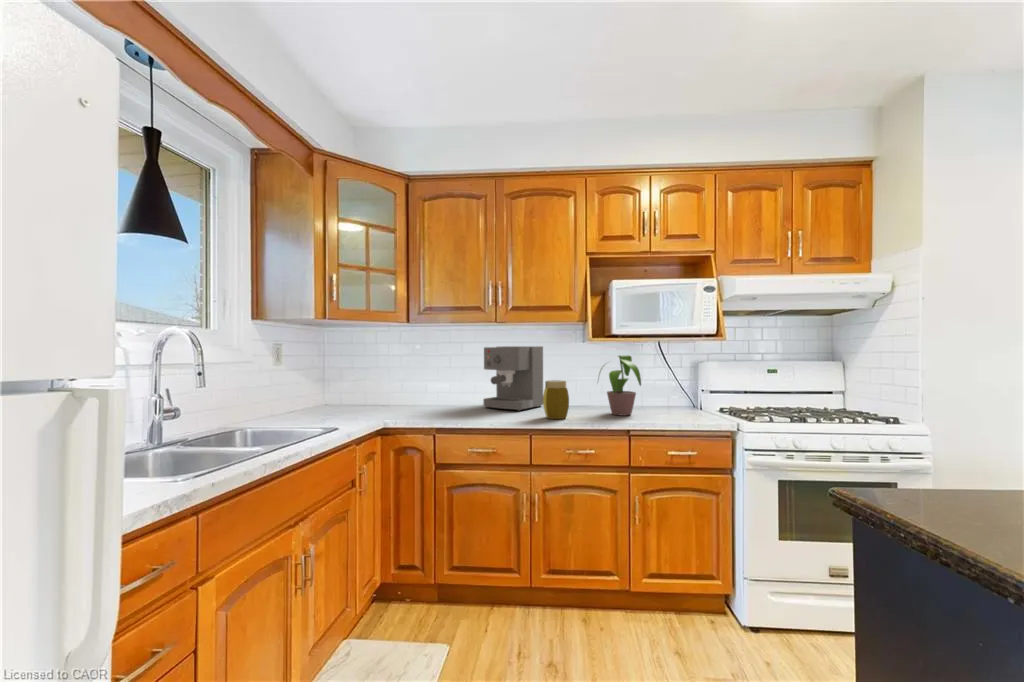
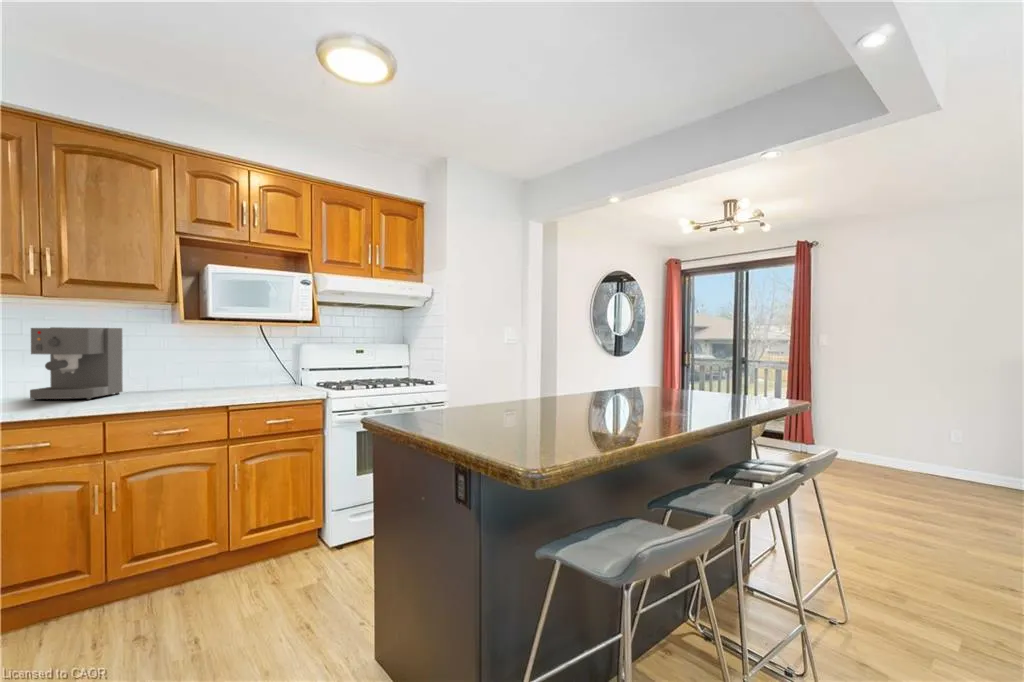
potted plant: present [599,355,641,415] -> none [189,337,248,394]
jar: present [543,380,569,419] -> none [125,363,159,403]

